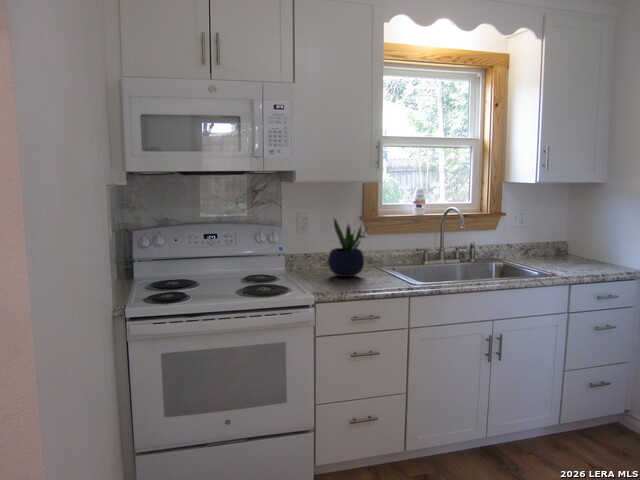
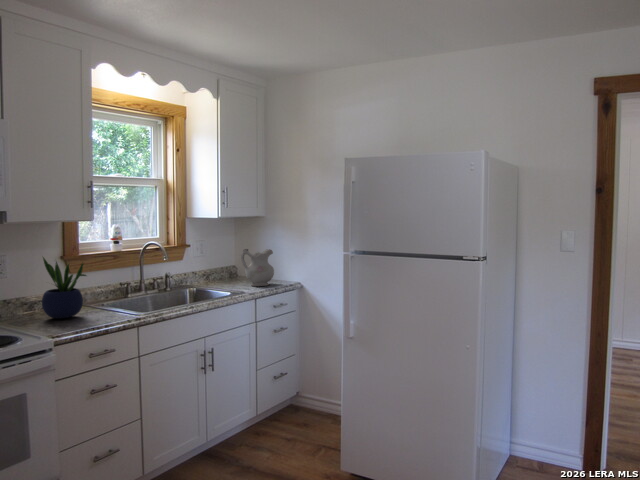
ceramic pitcher: none [563,221,608,269] -> present [241,249,274,286]

